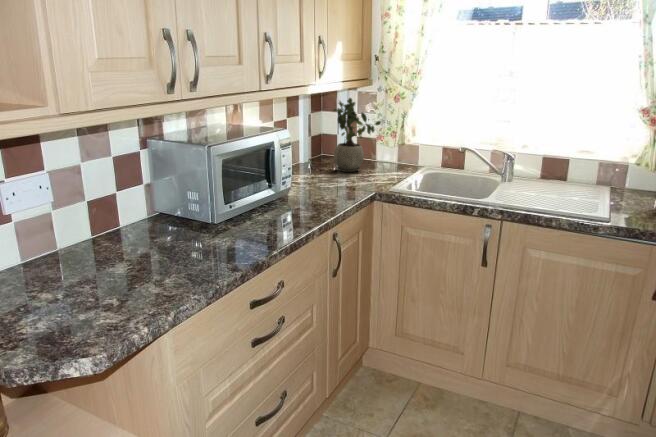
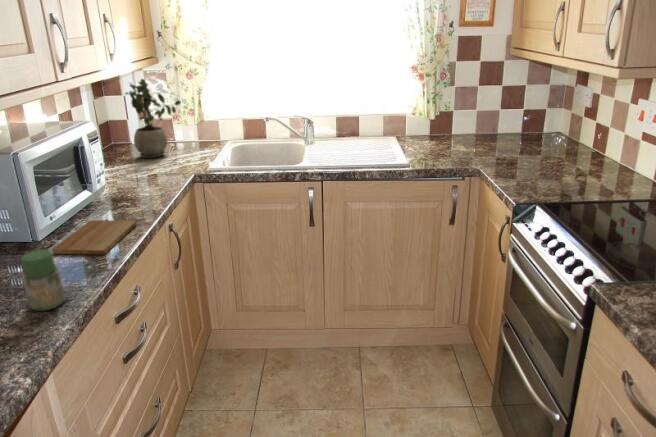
cutting board: none [222,216,298,246] -> present [52,220,137,254]
jar: none [179,228,209,280] -> present [21,250,66,311]

